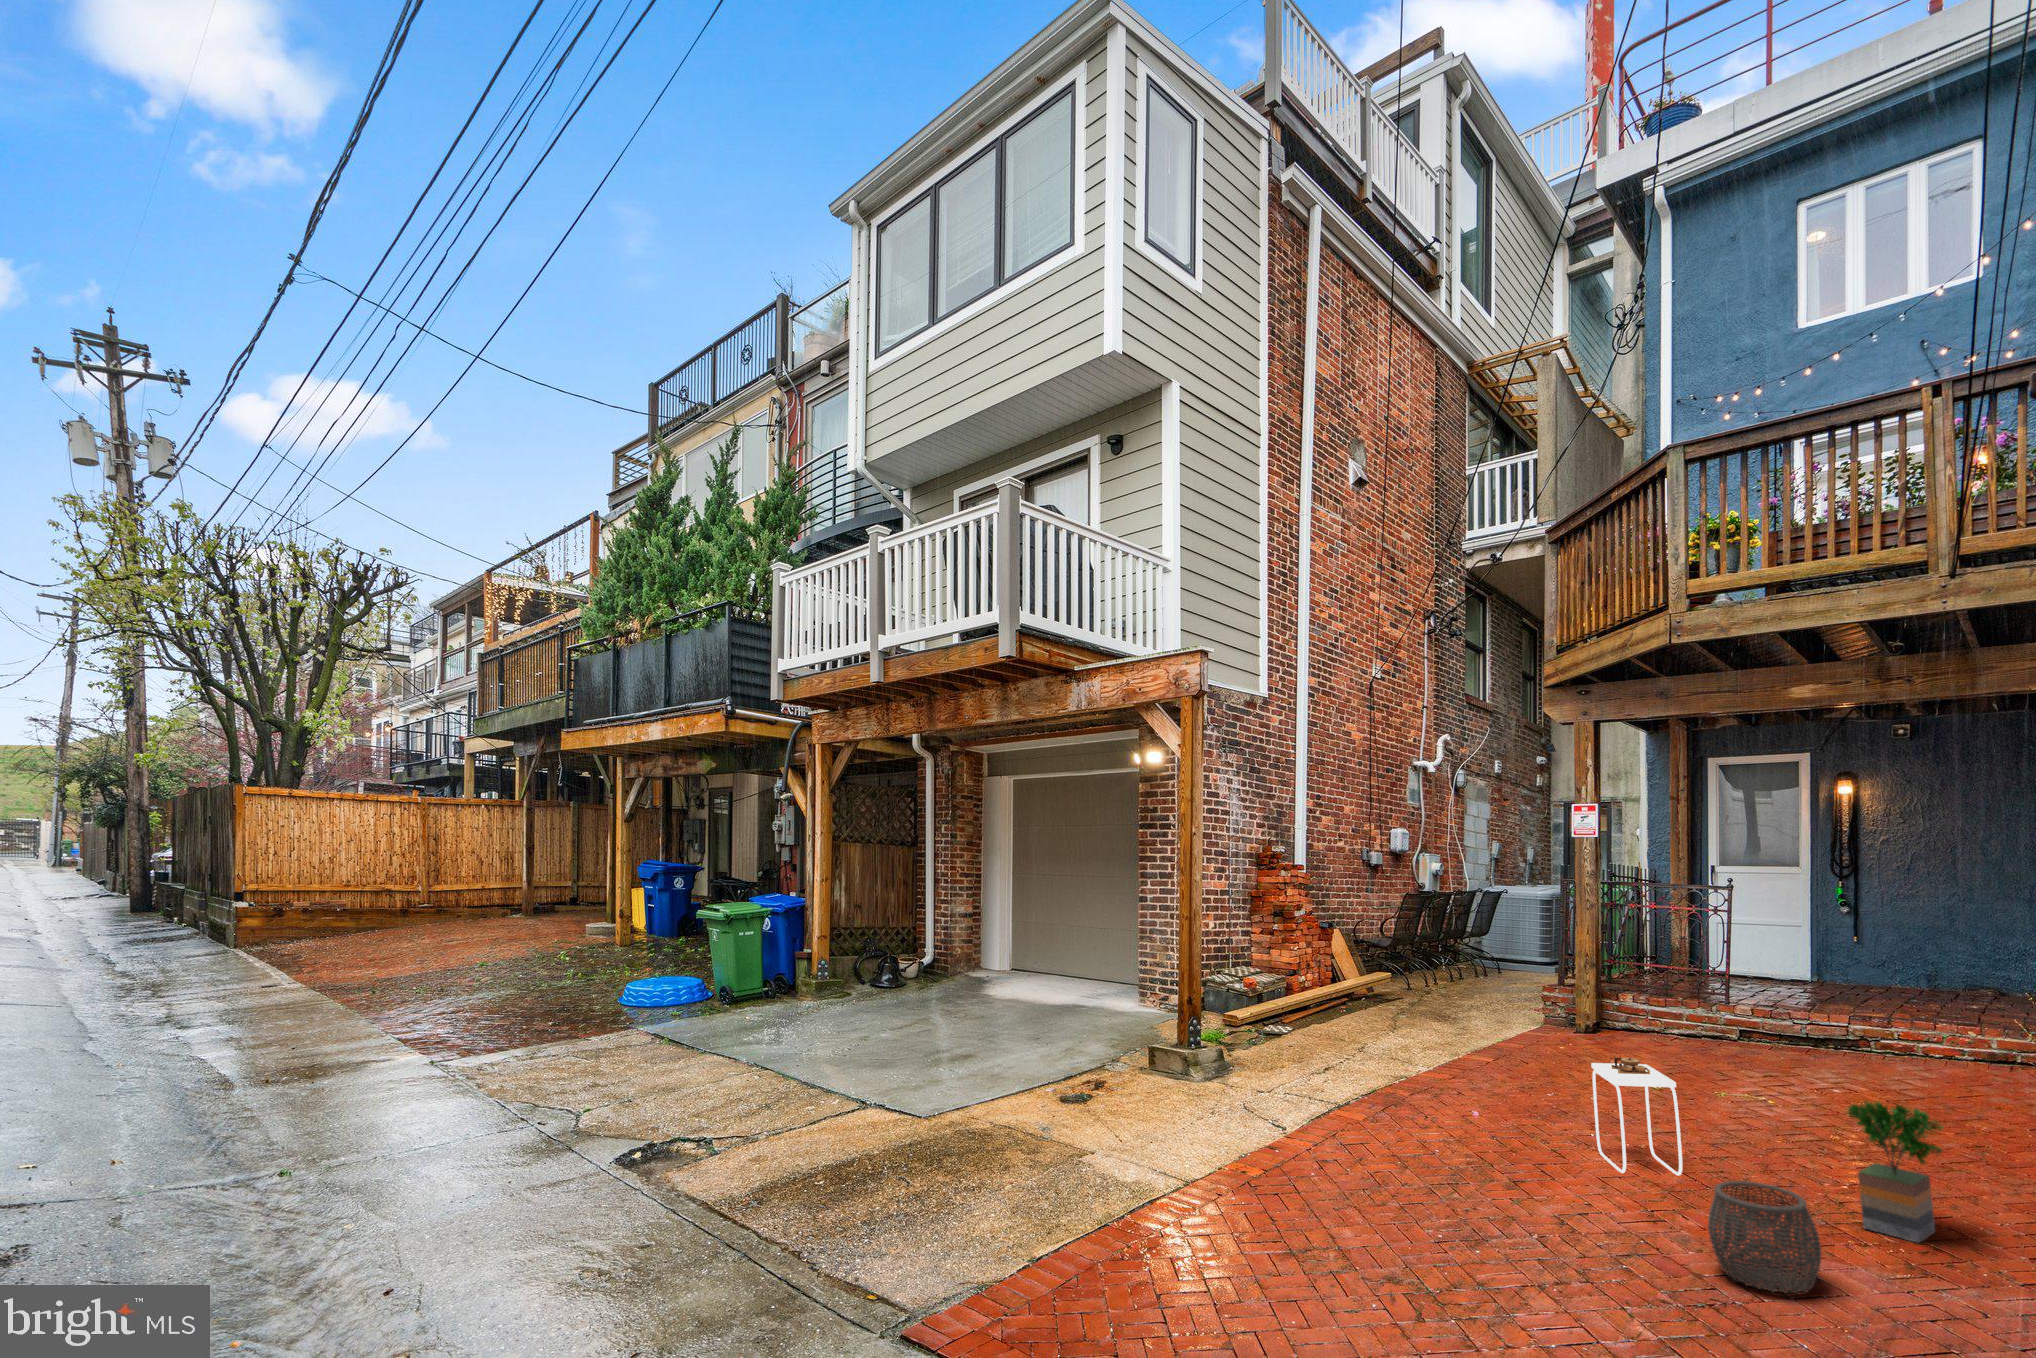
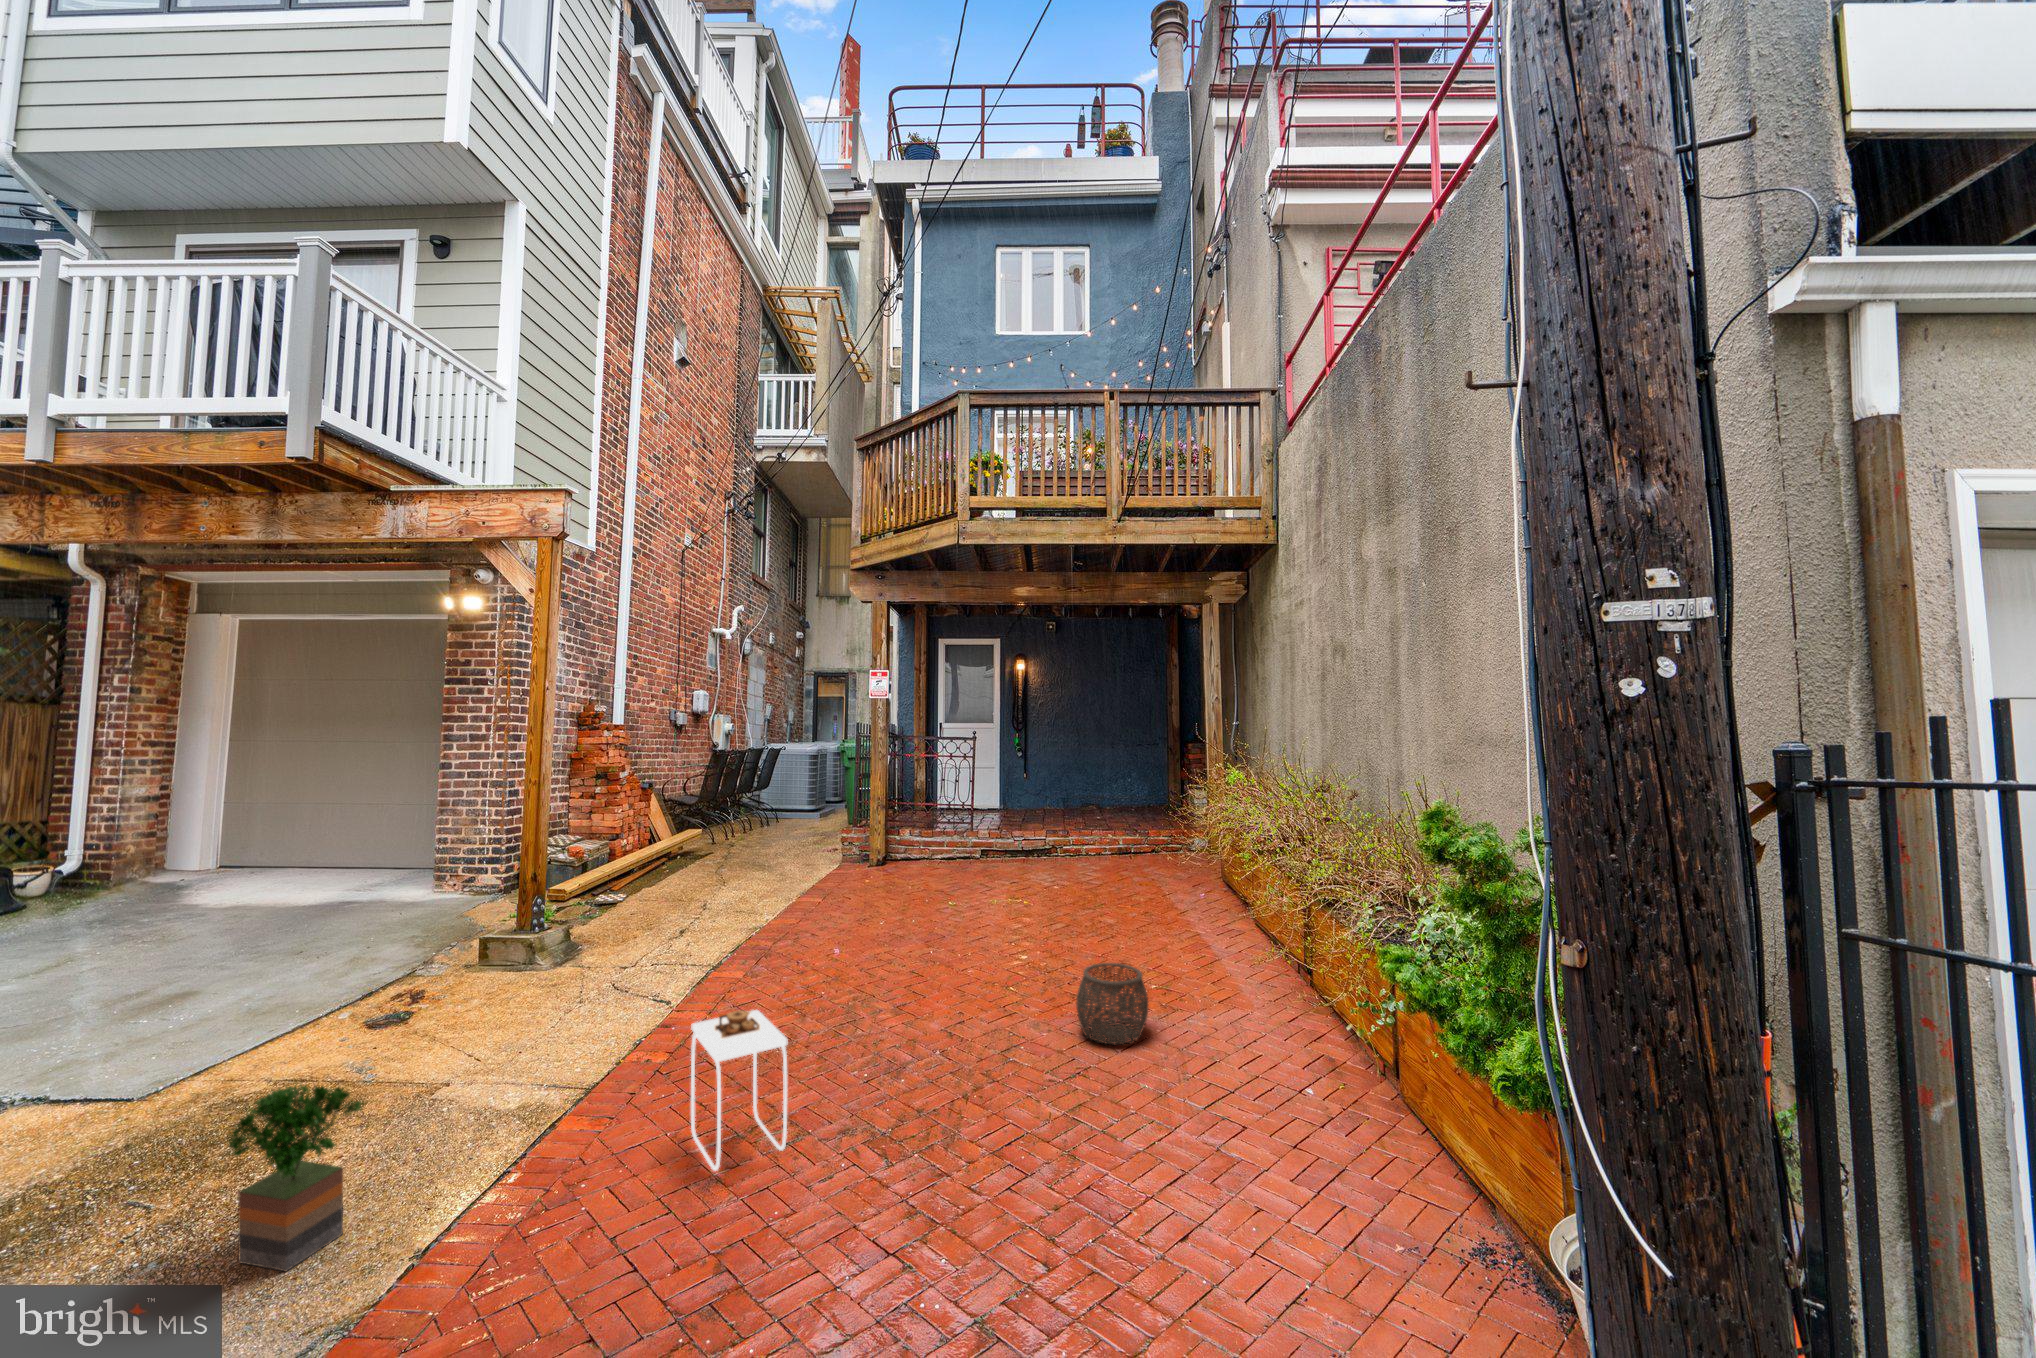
side table: present [1591,1058,1682,1176] -> present [691,1010,788,1171]
potted tree: present [1846,1101,1943,1243] -> present [229,1085,364,1271]

